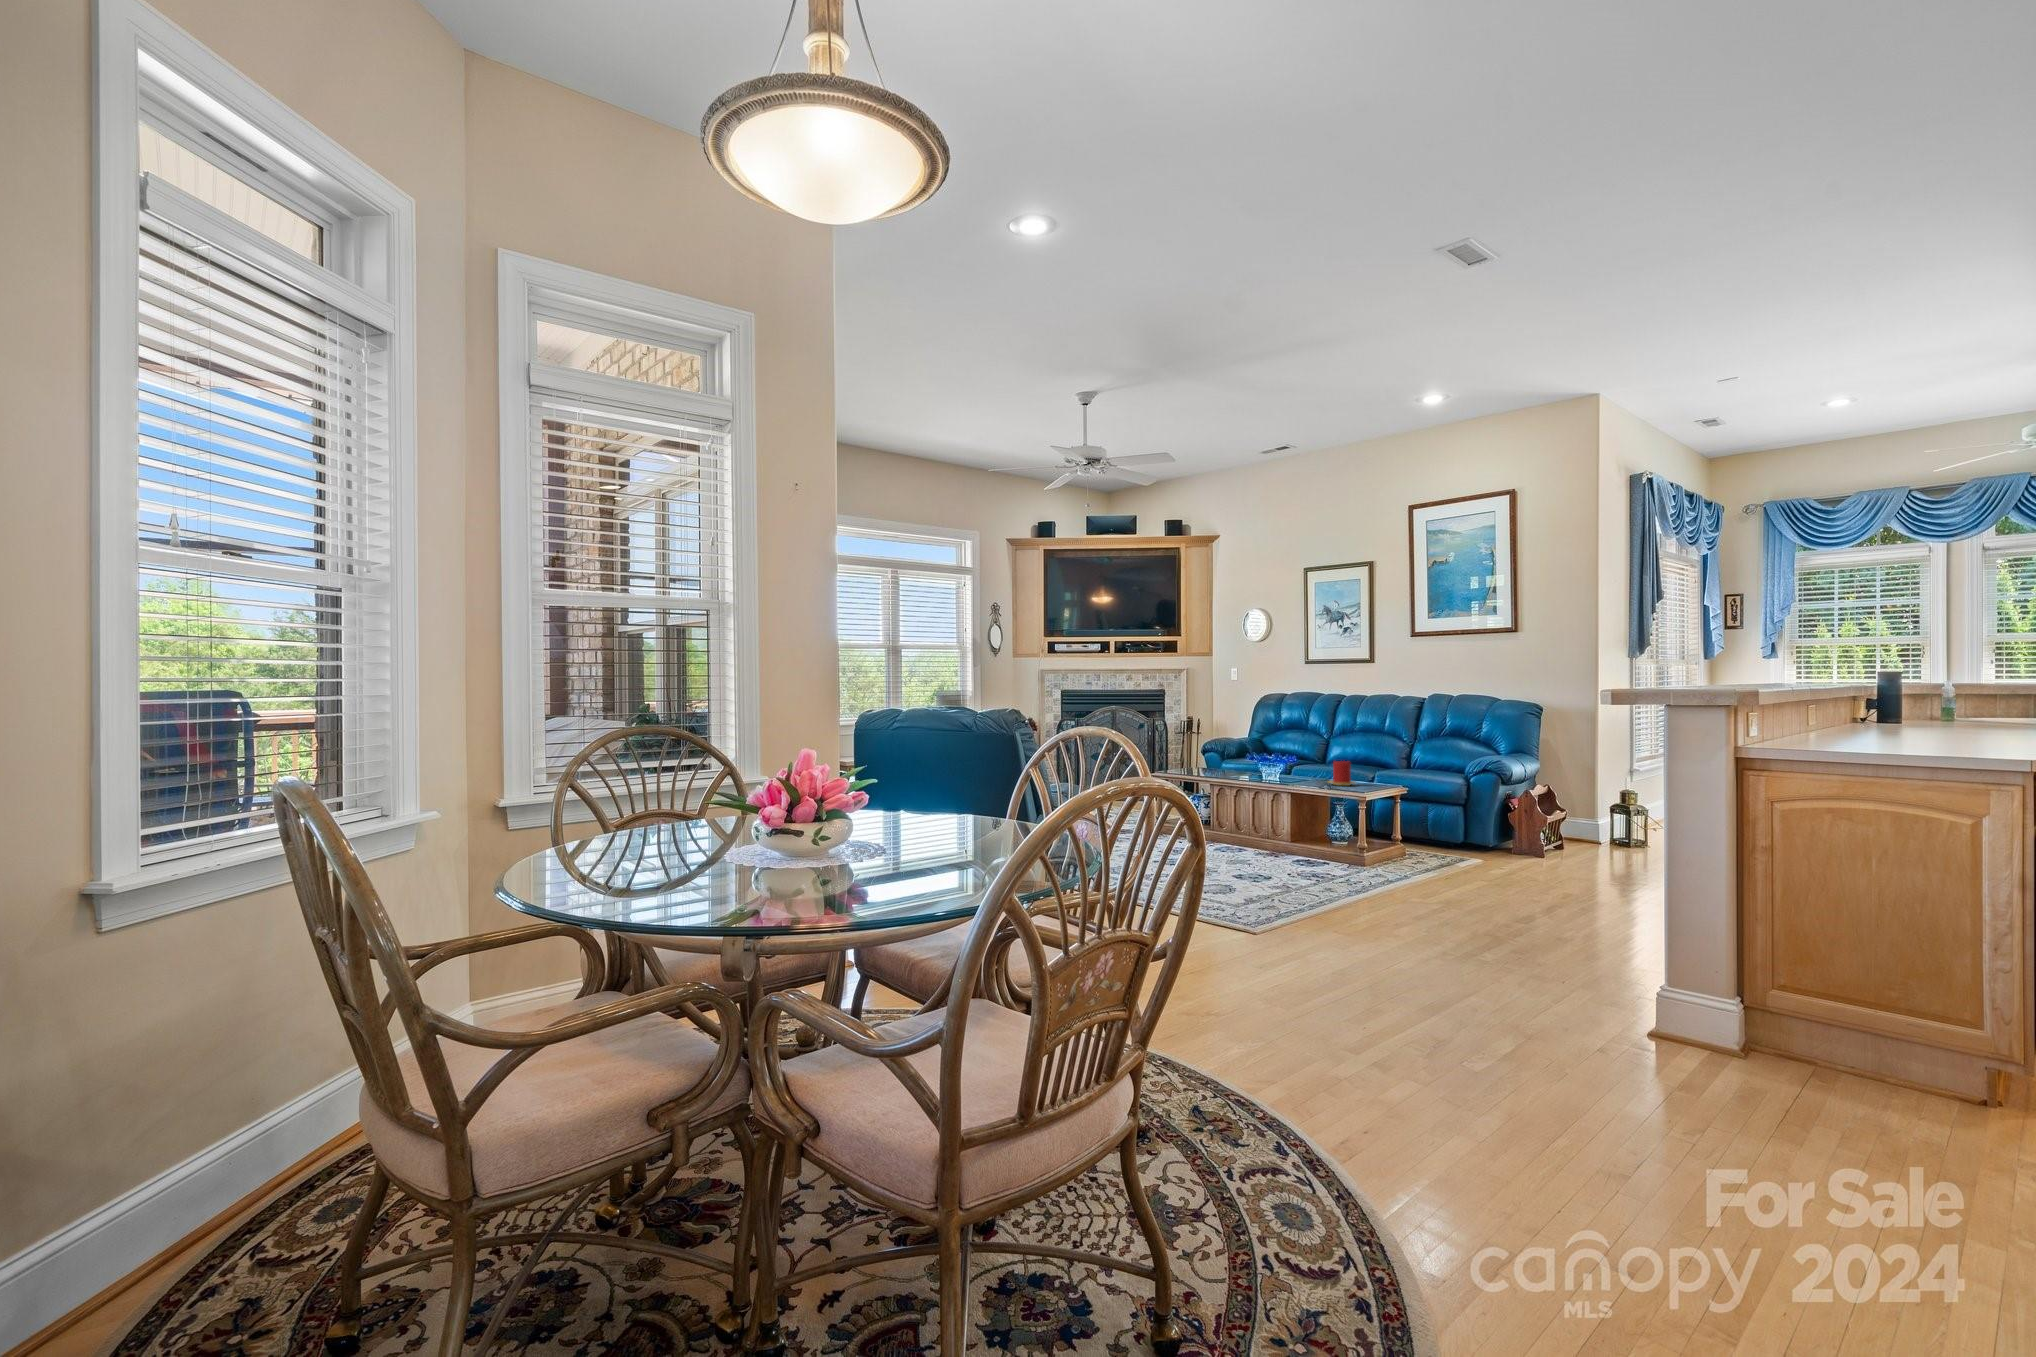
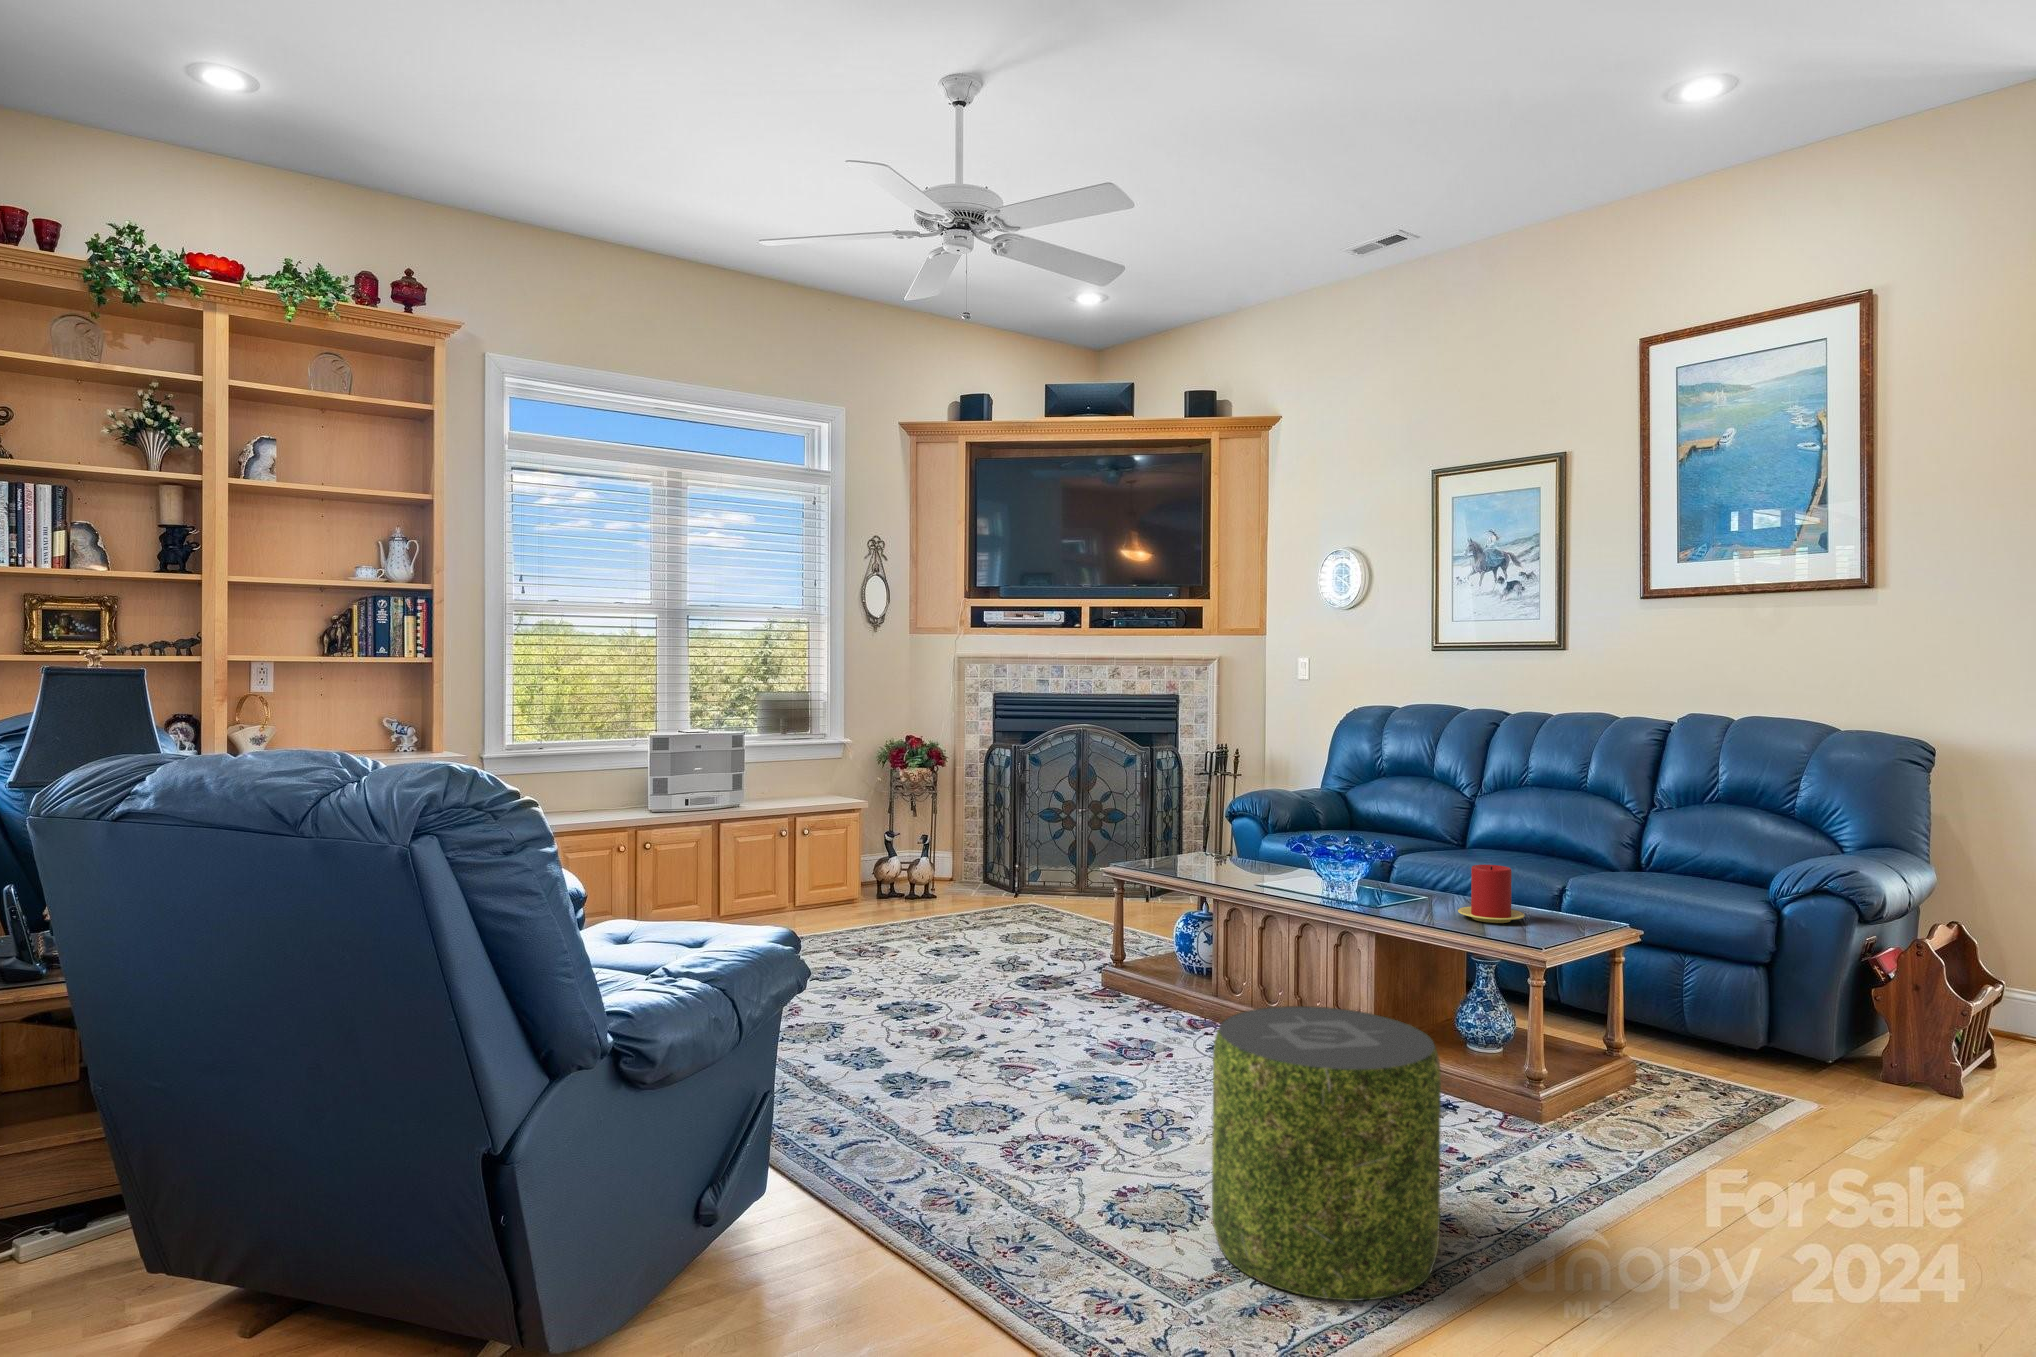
pouf: none [1240,808,1327,903] -> present [1212,1006,1441,1301]

